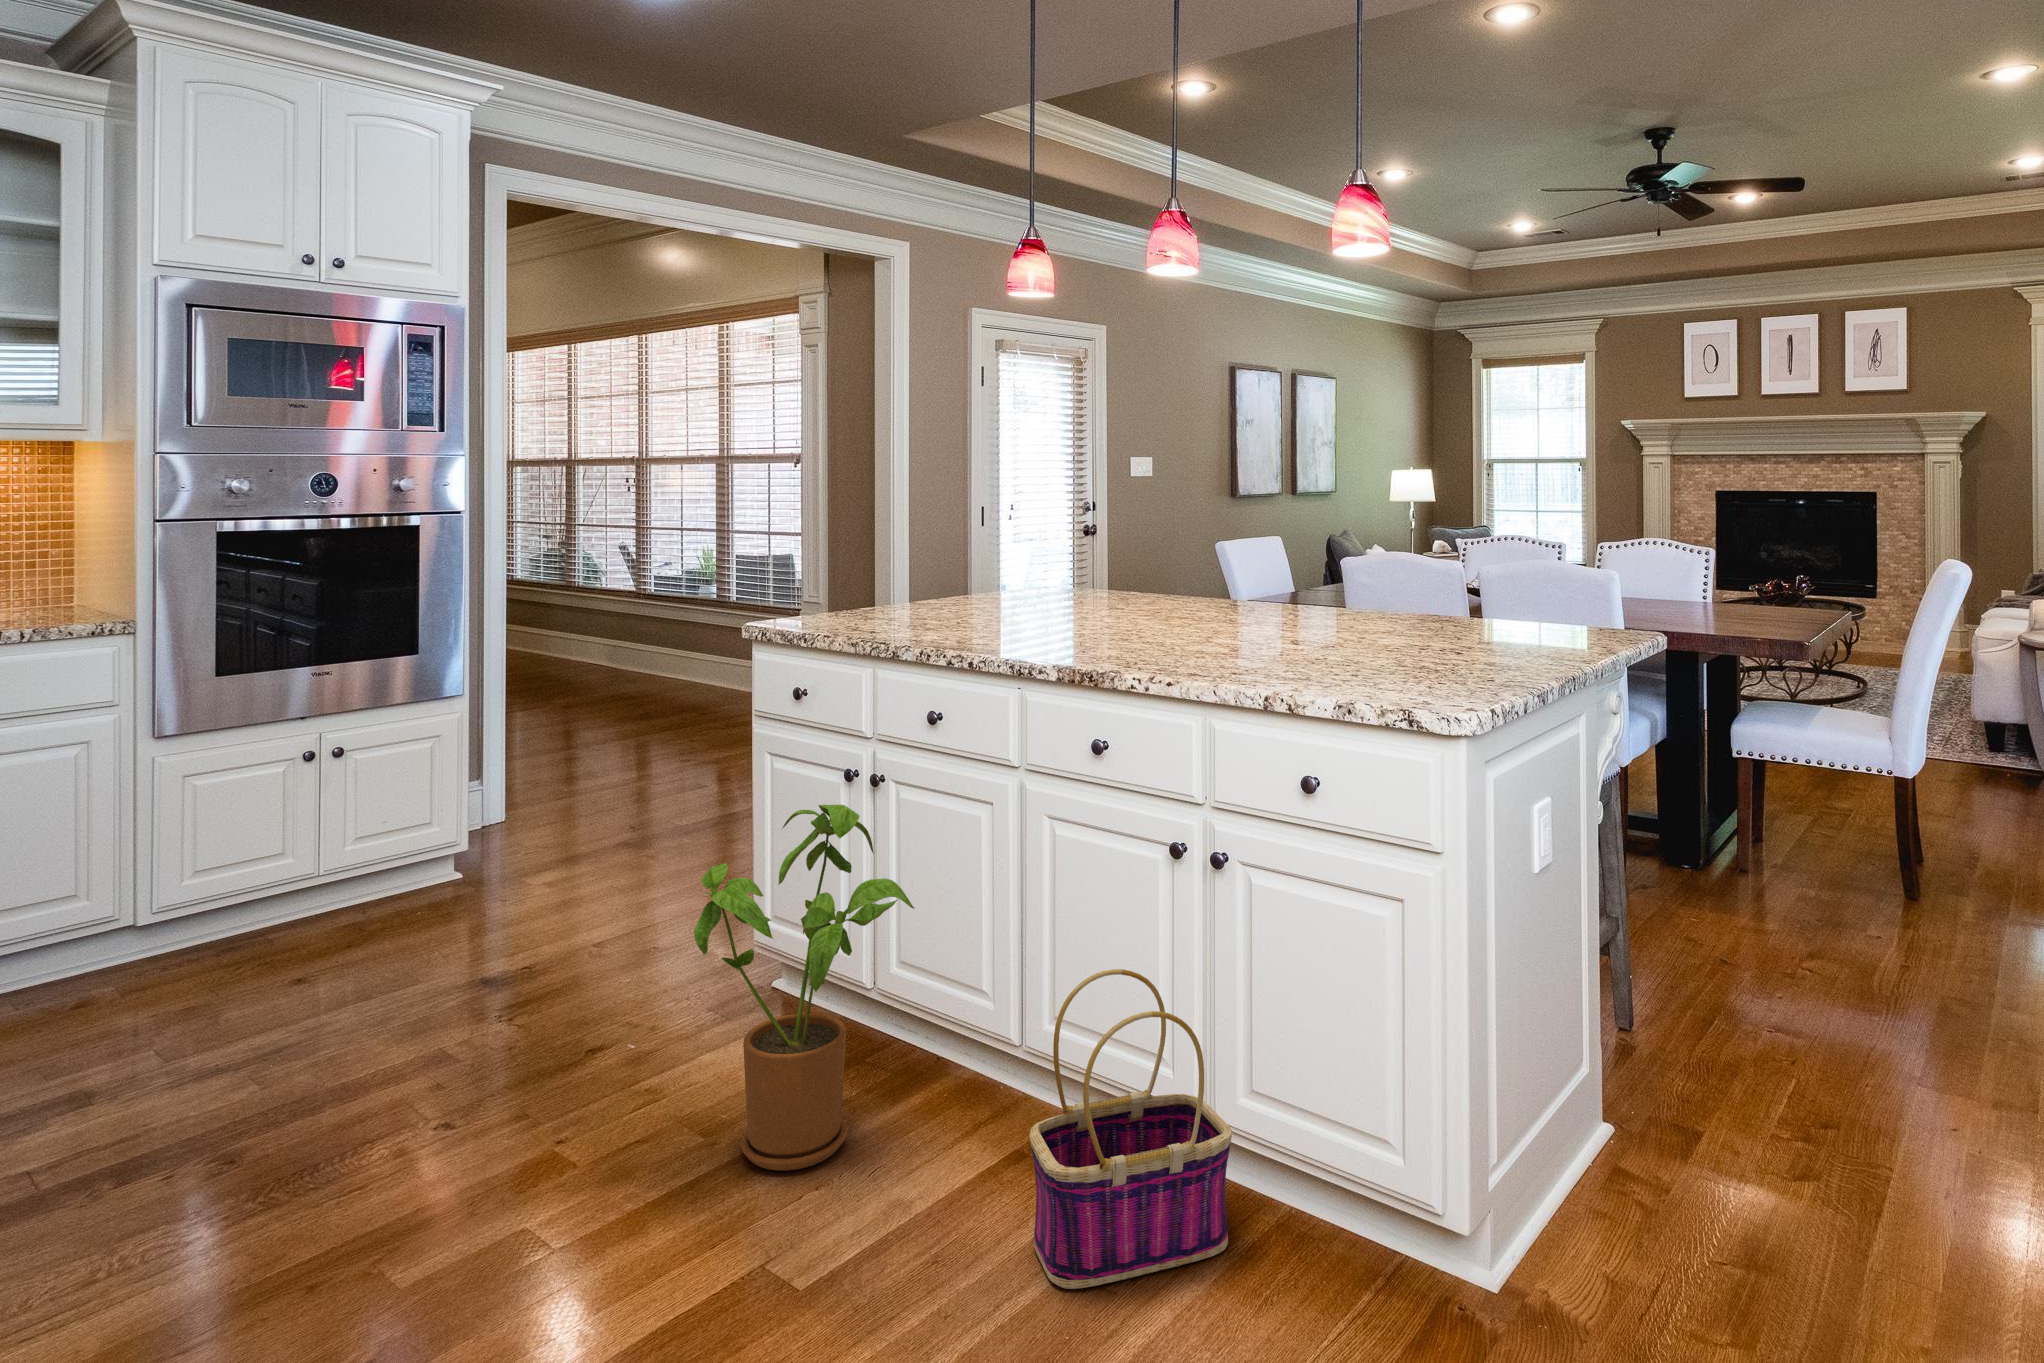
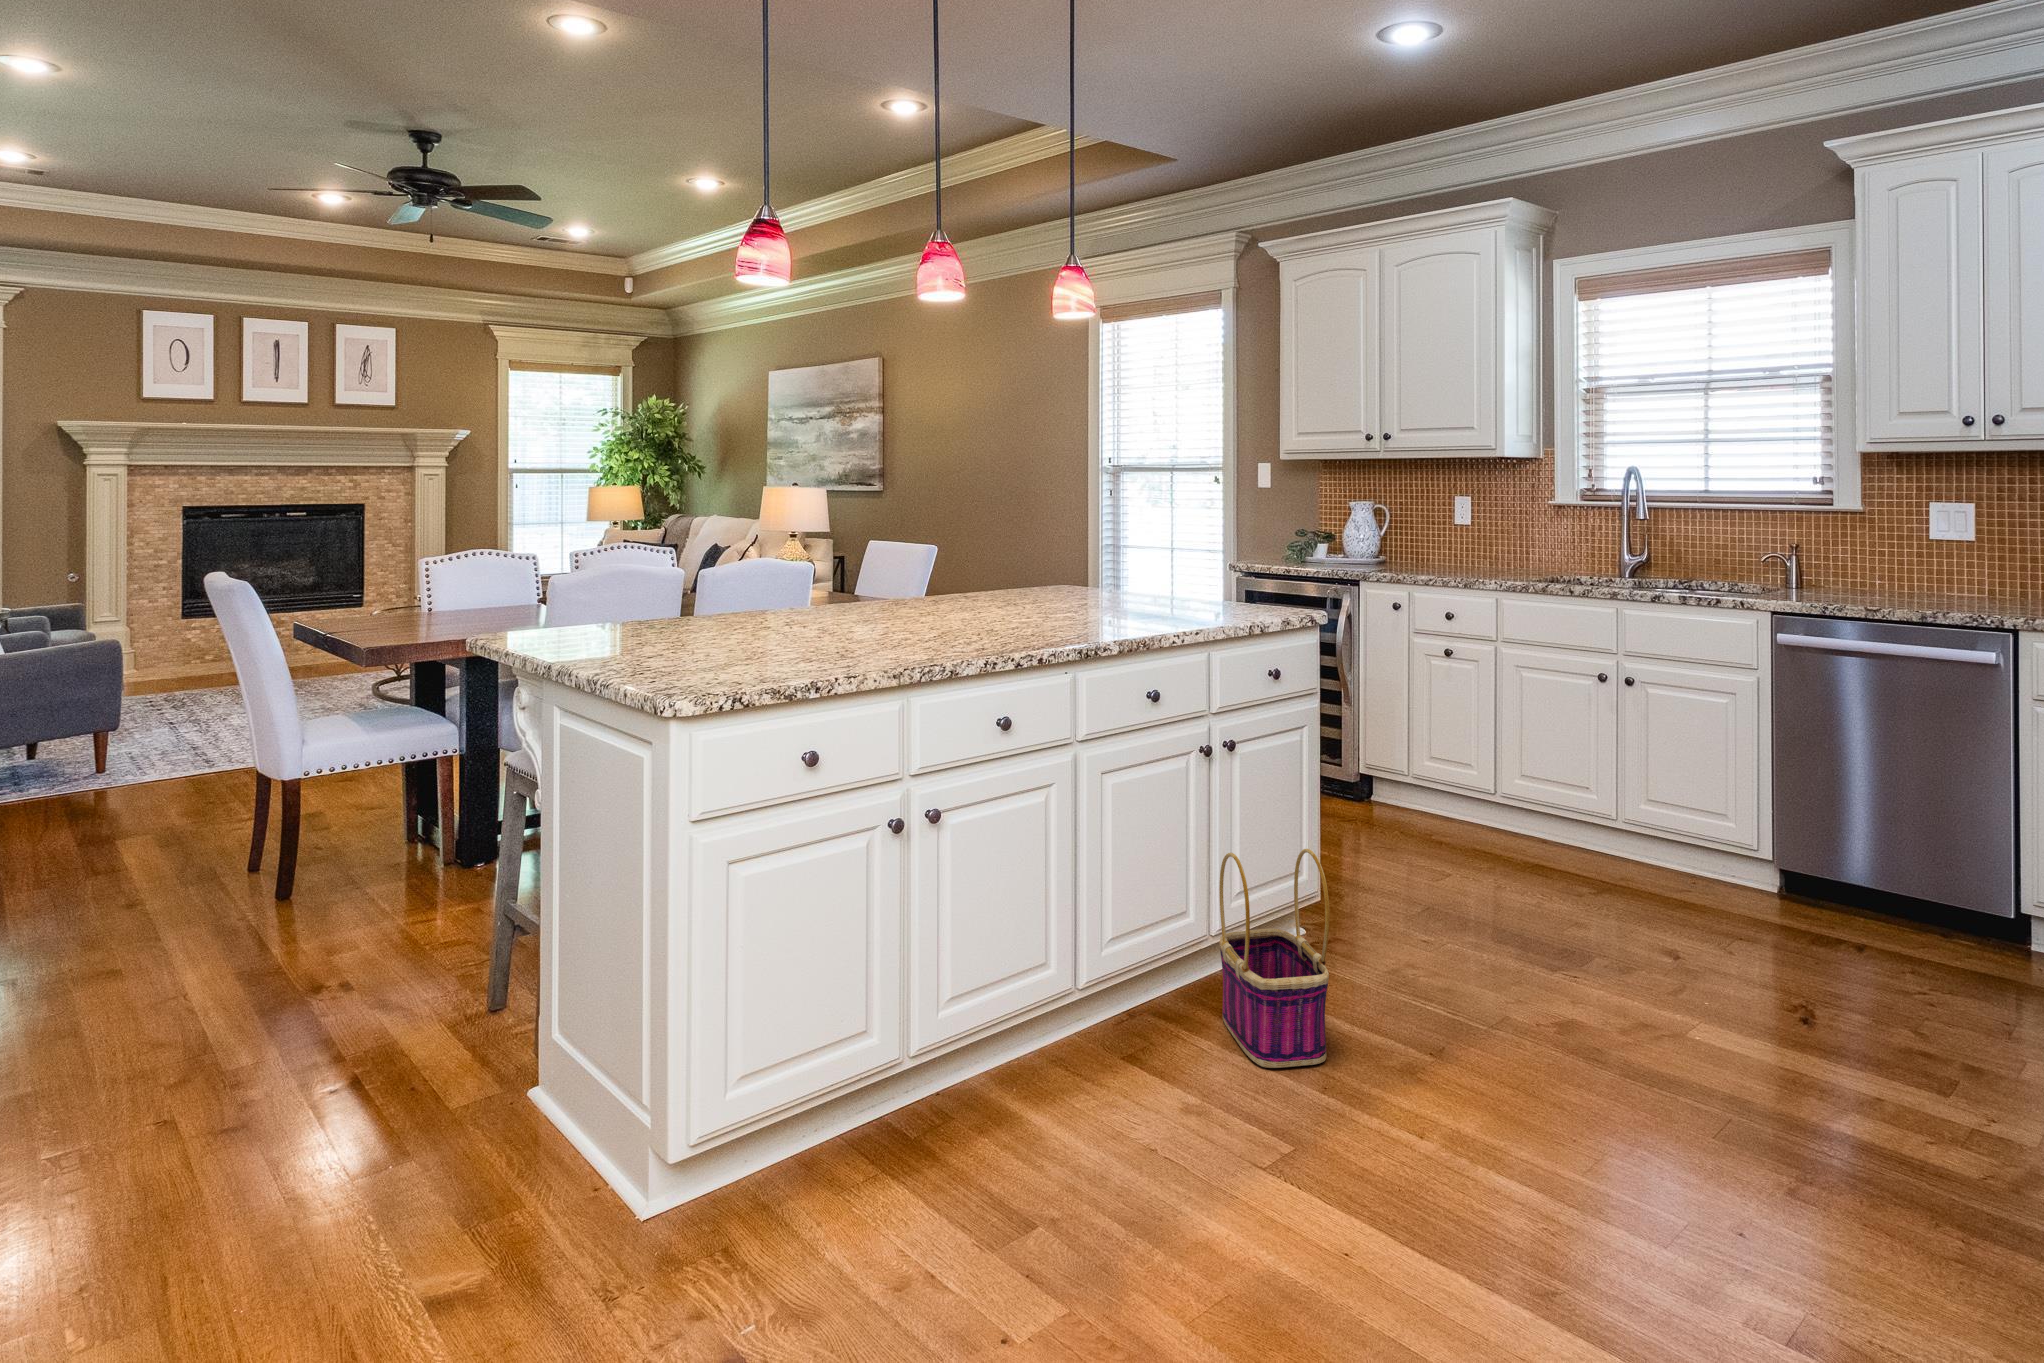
house plant: present [694,805,915,1171] -> none [972,818,1164,1203]

